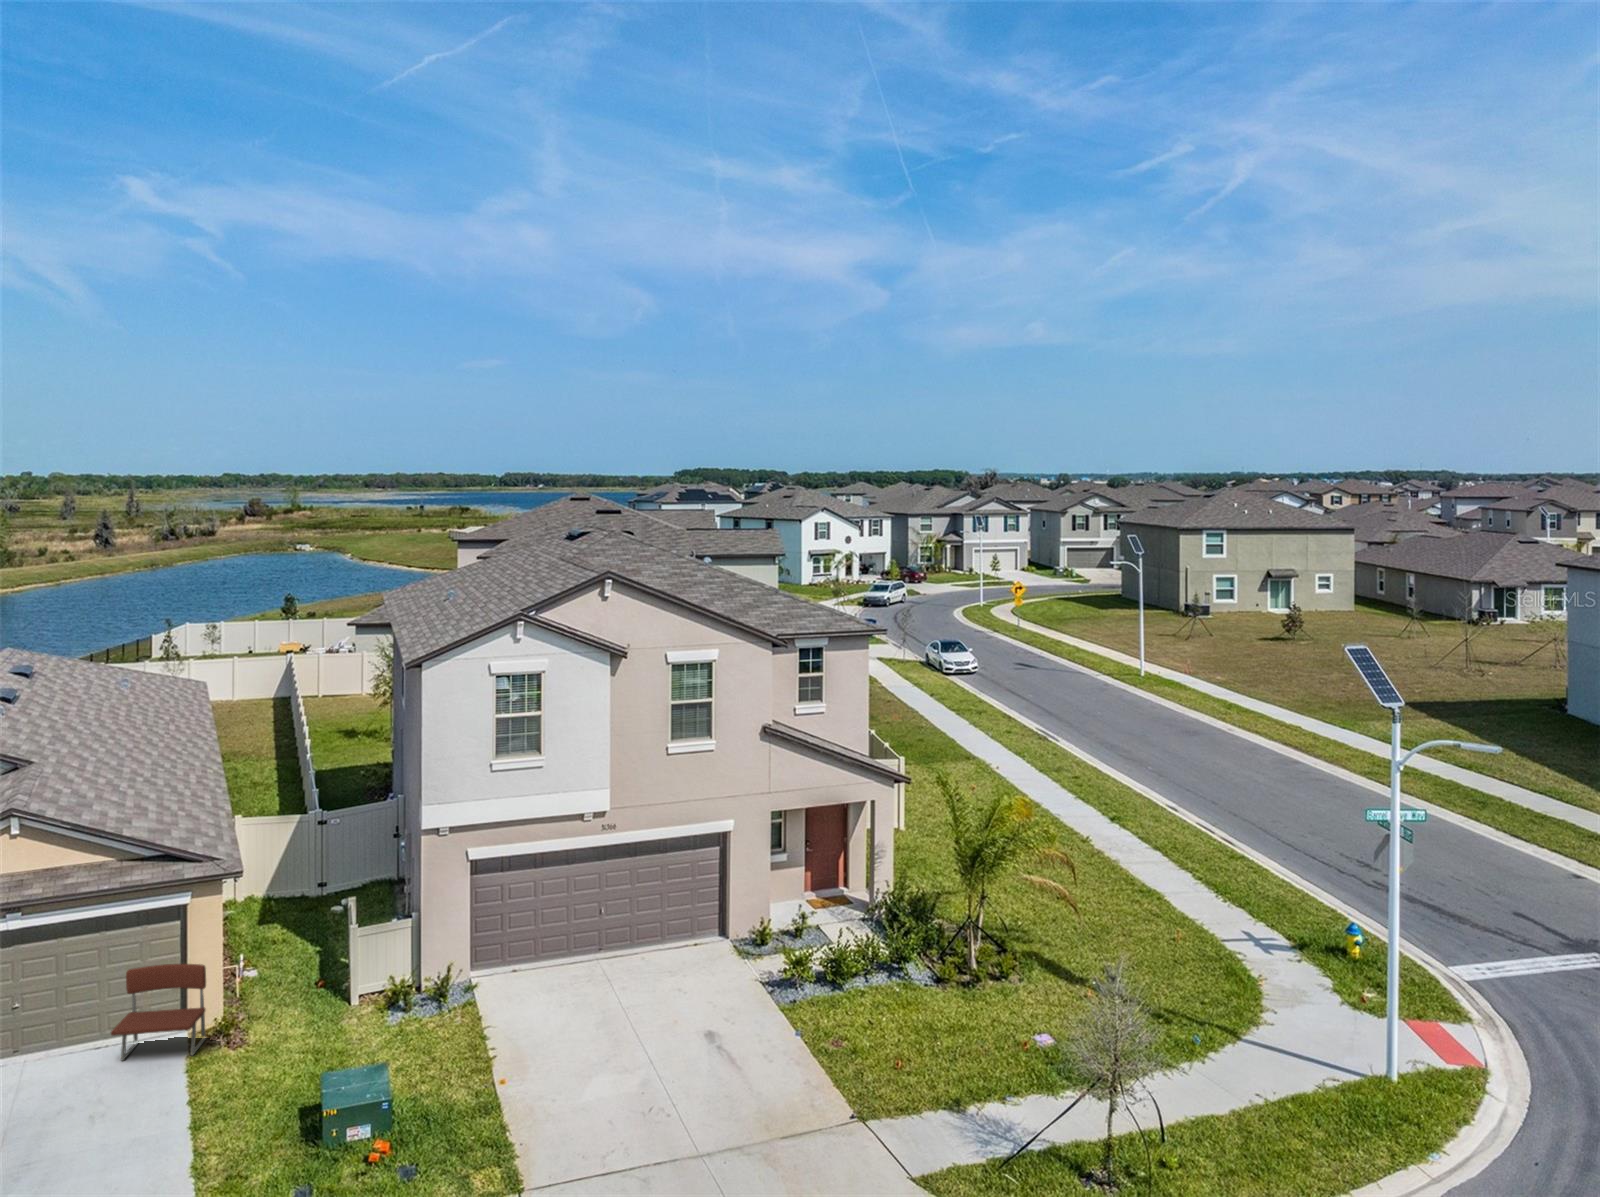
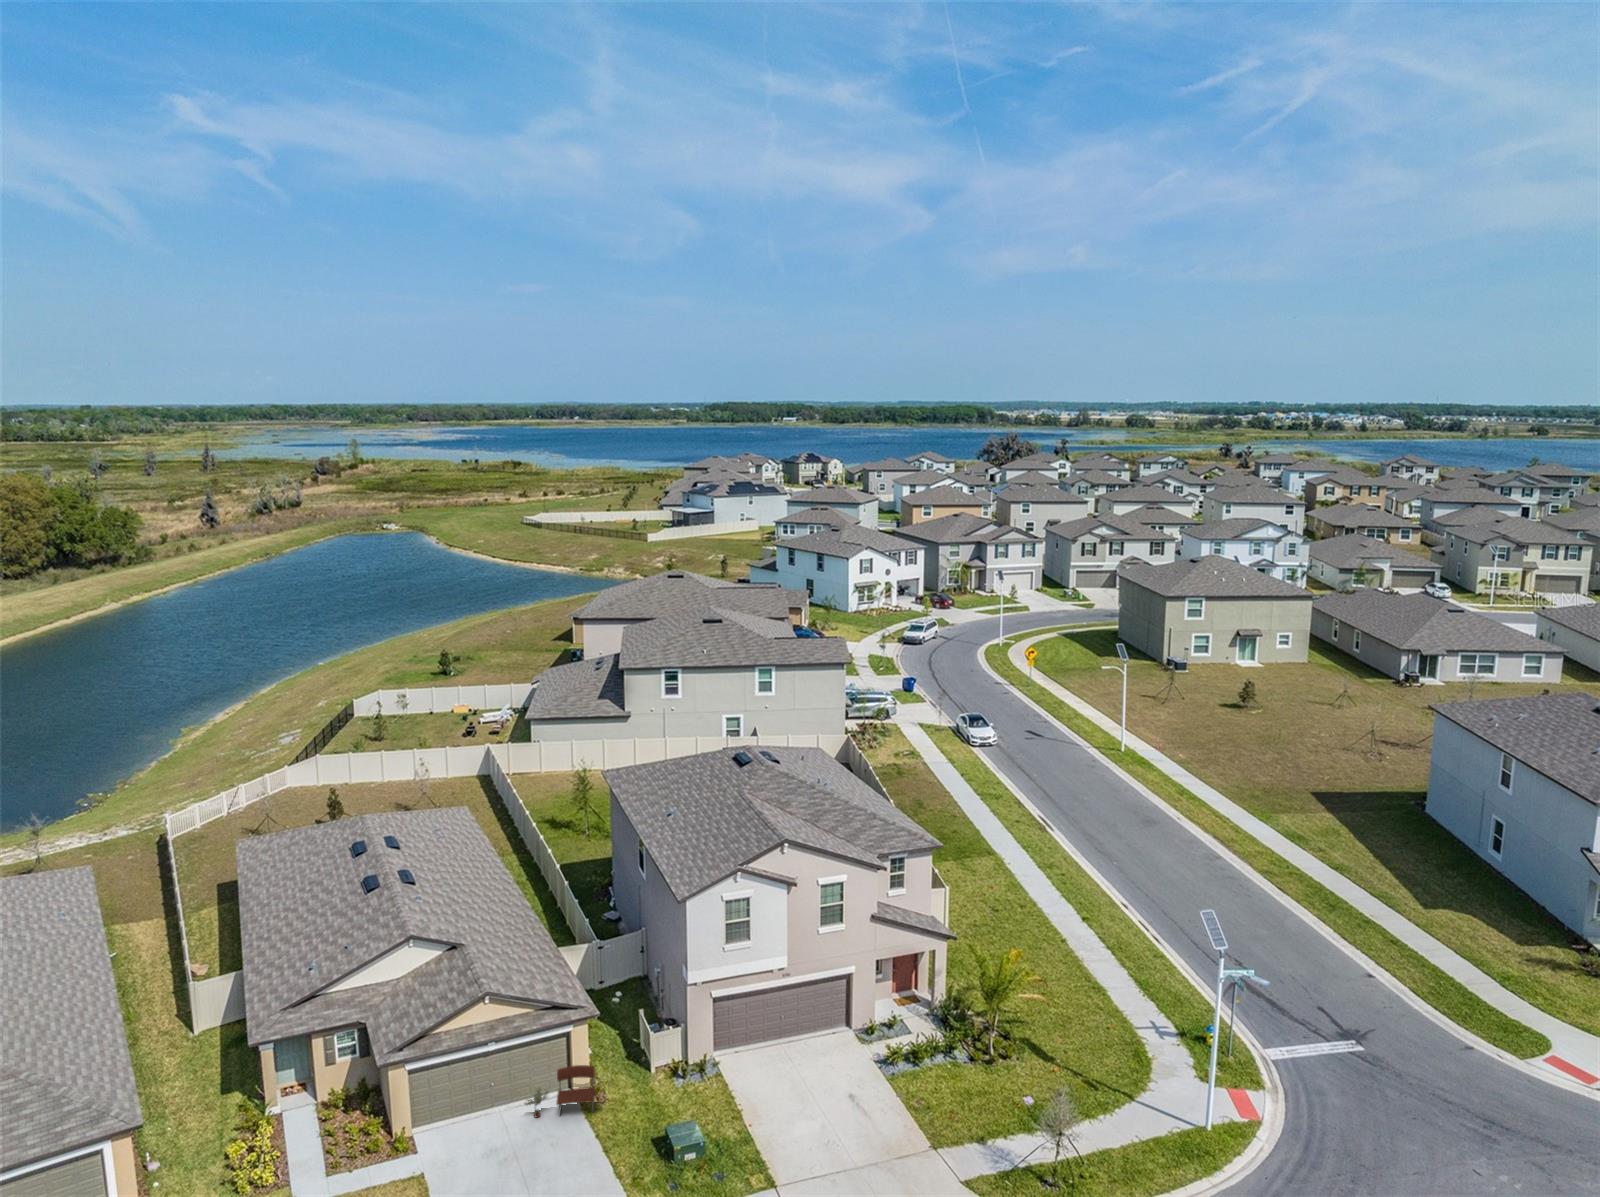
potted tree: none [45,1000,104,1064] -> present [525,1088,548,1117]

